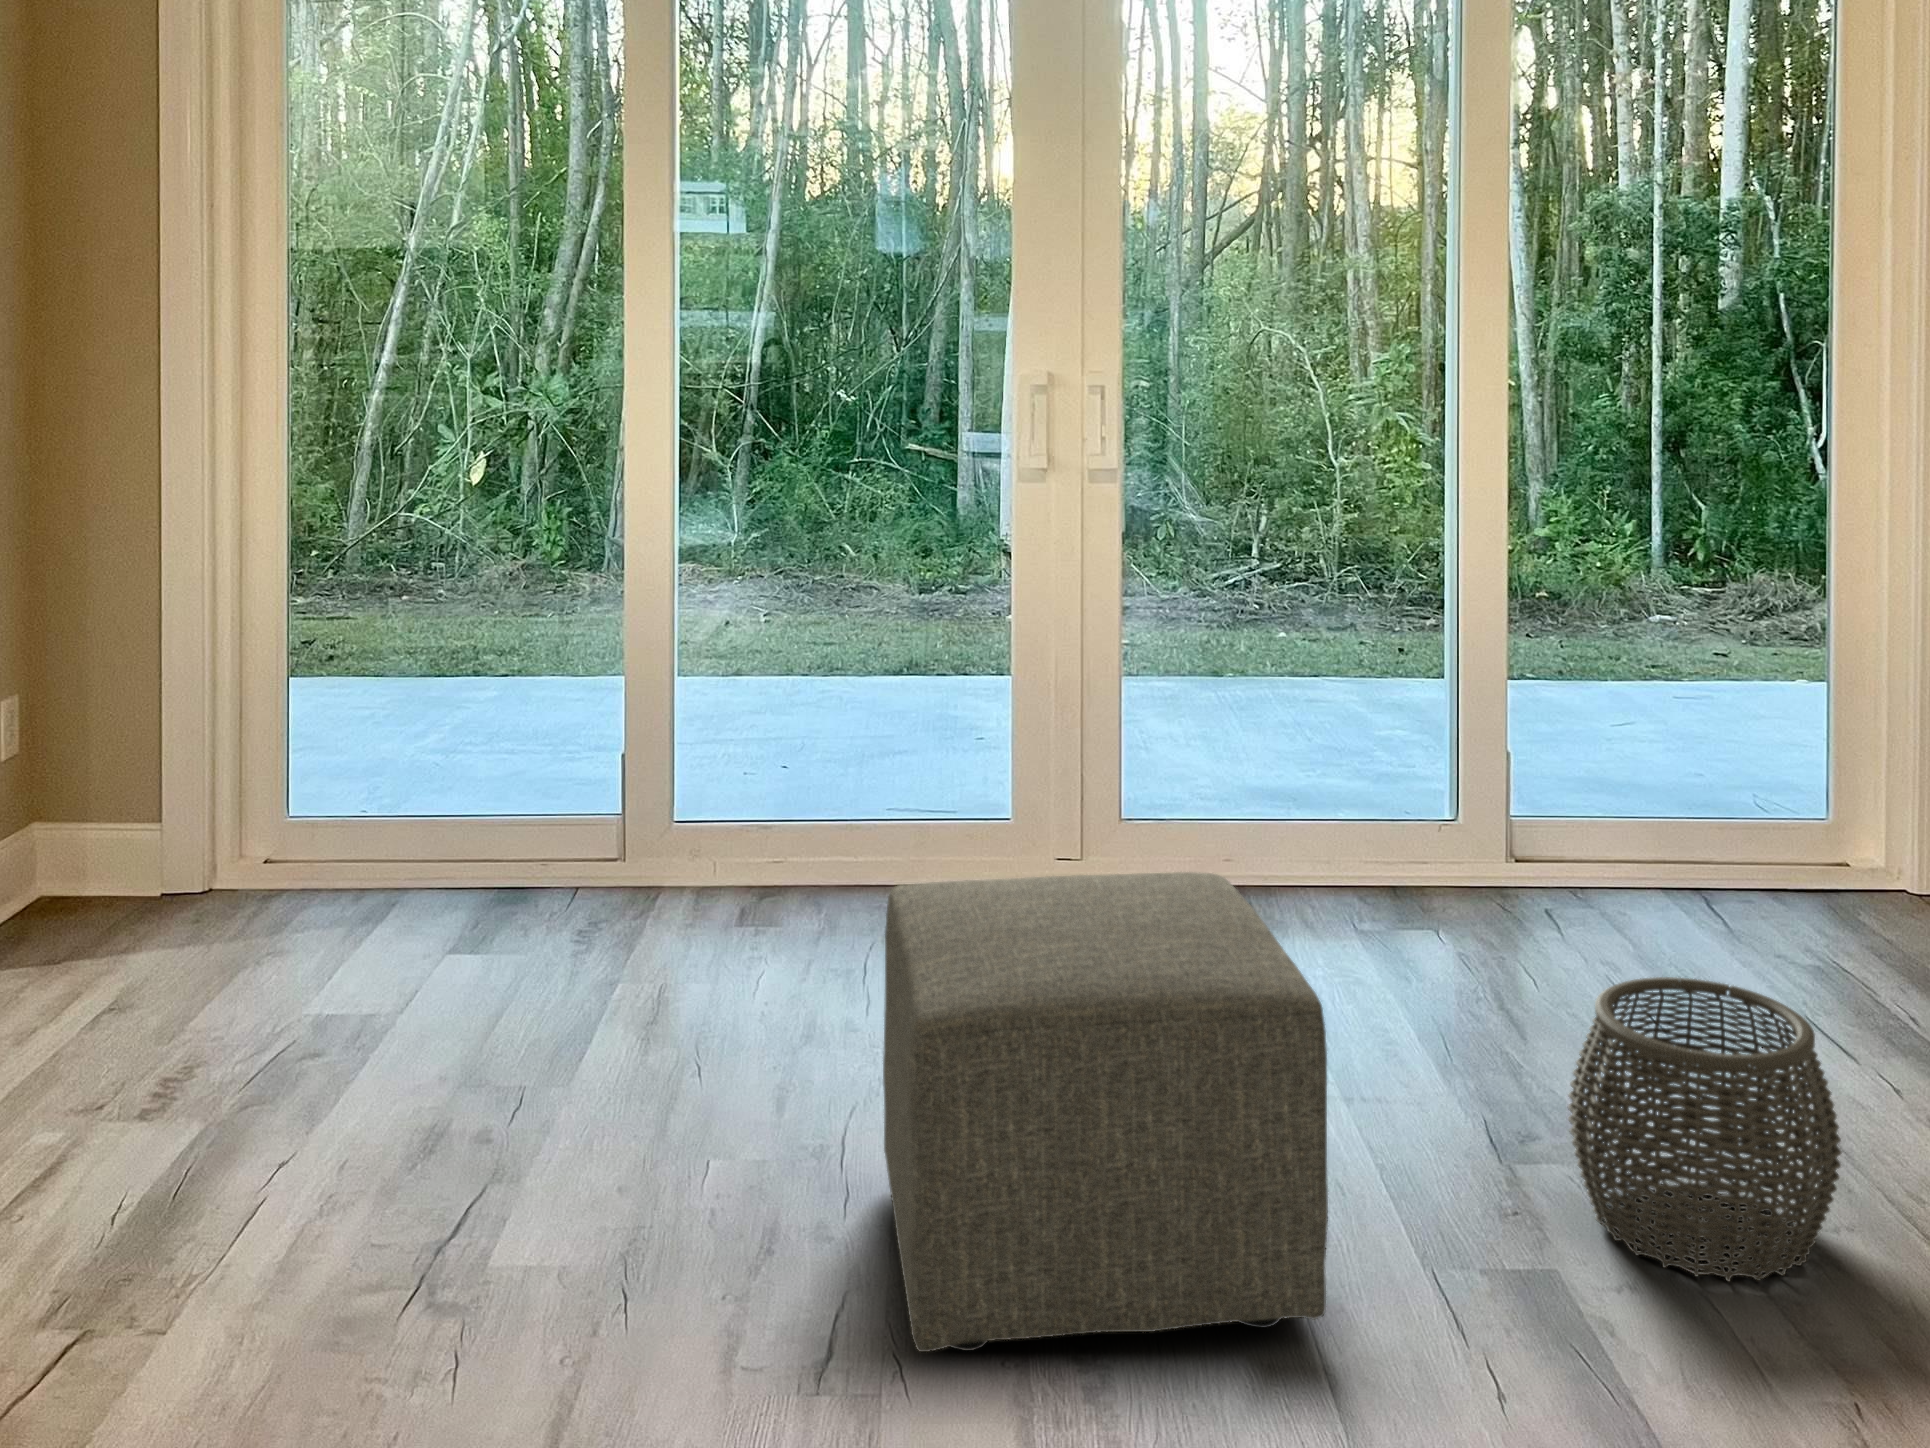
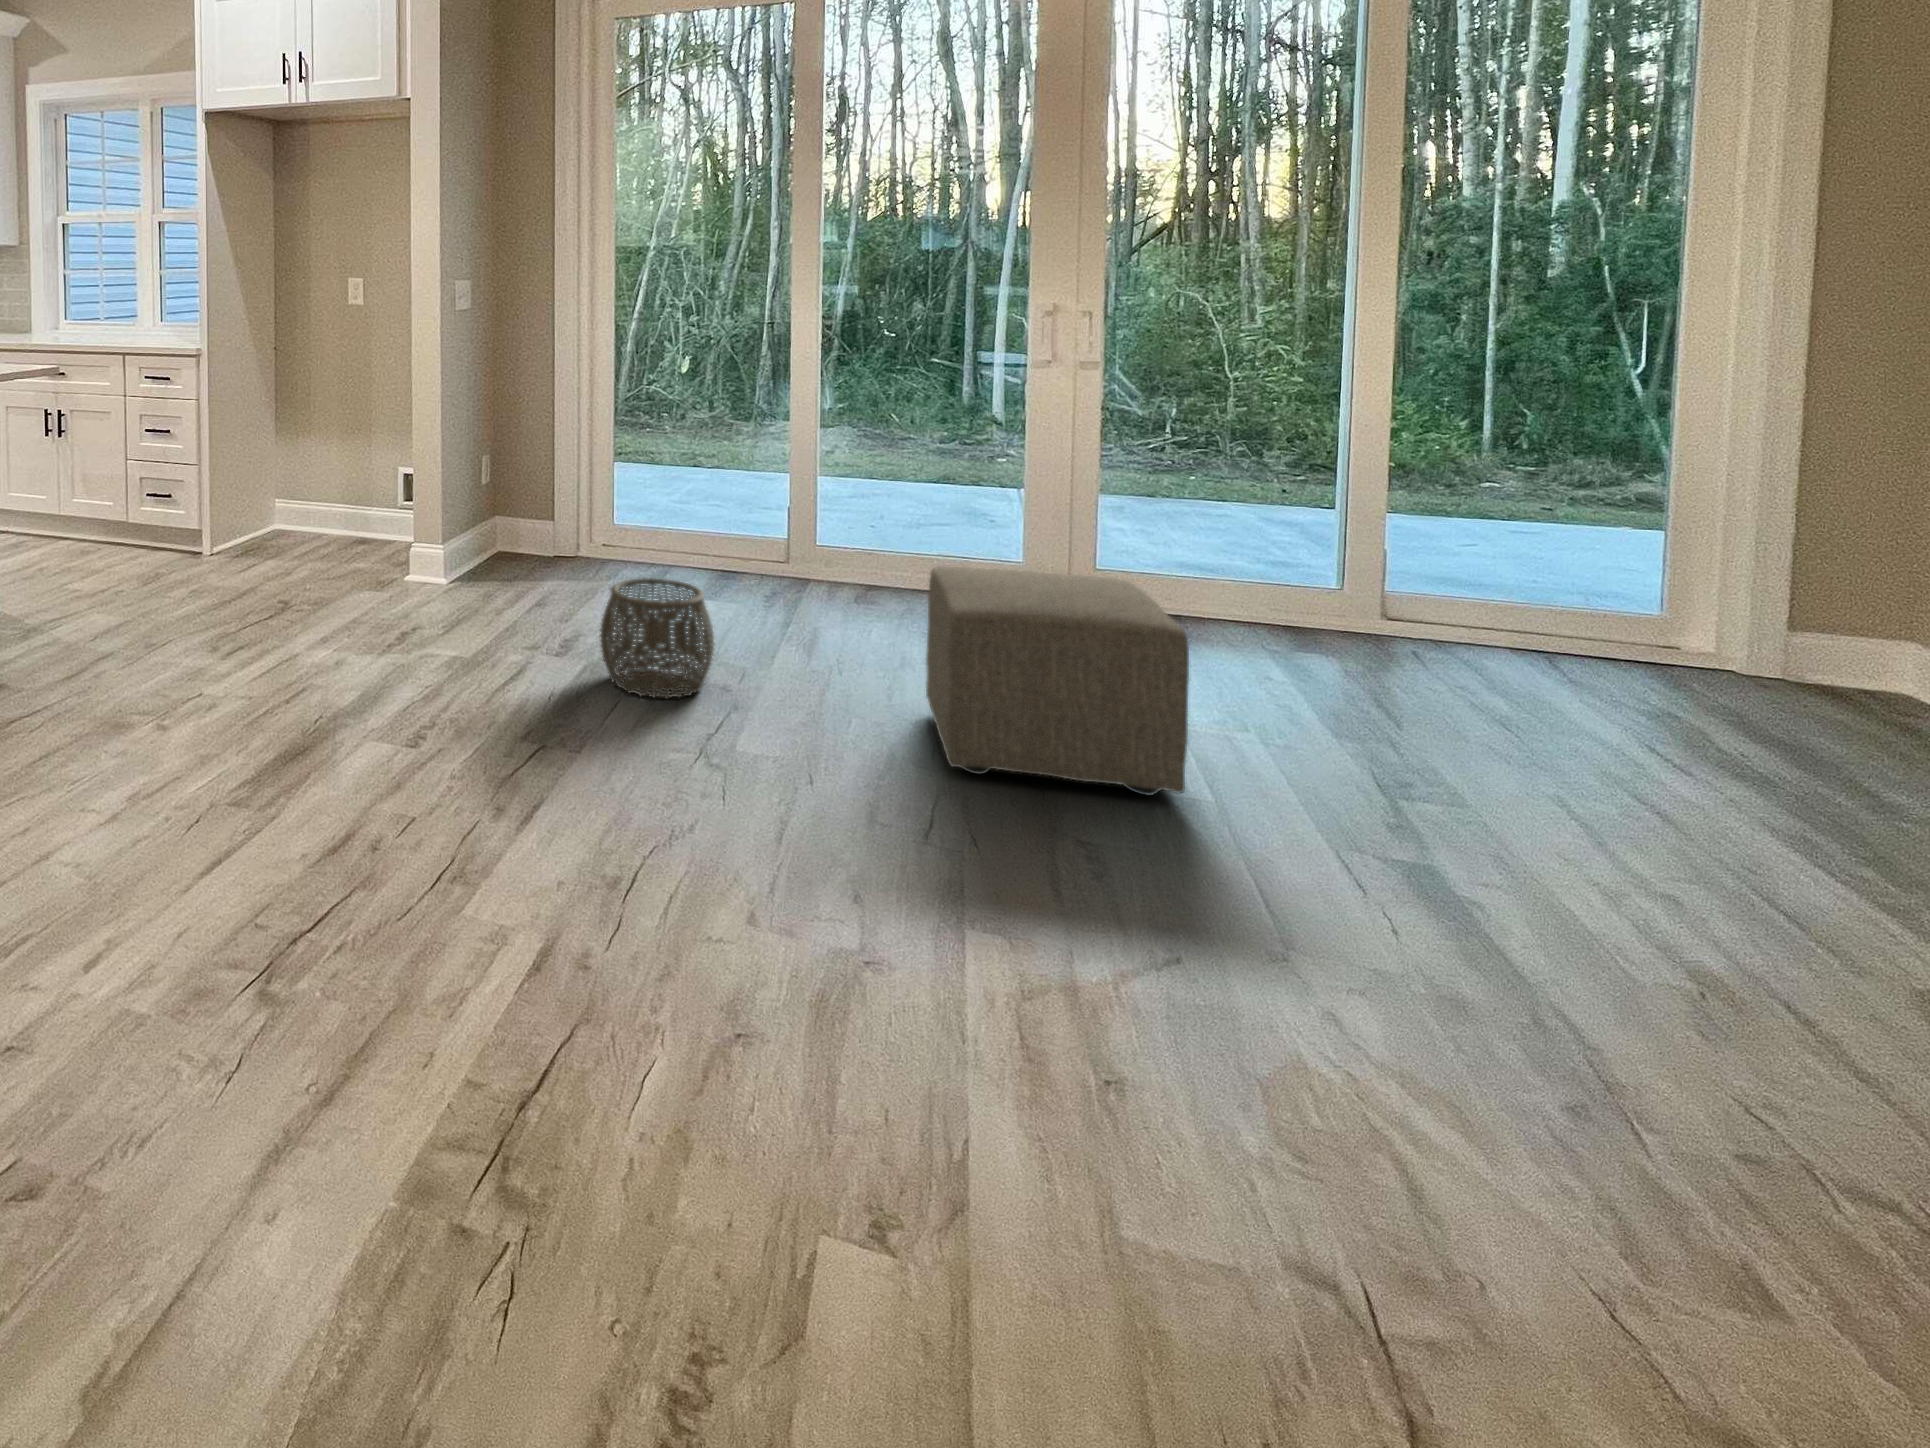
woven basket: present [1568,977,1842,1281] -> present [600,578,715,699]

